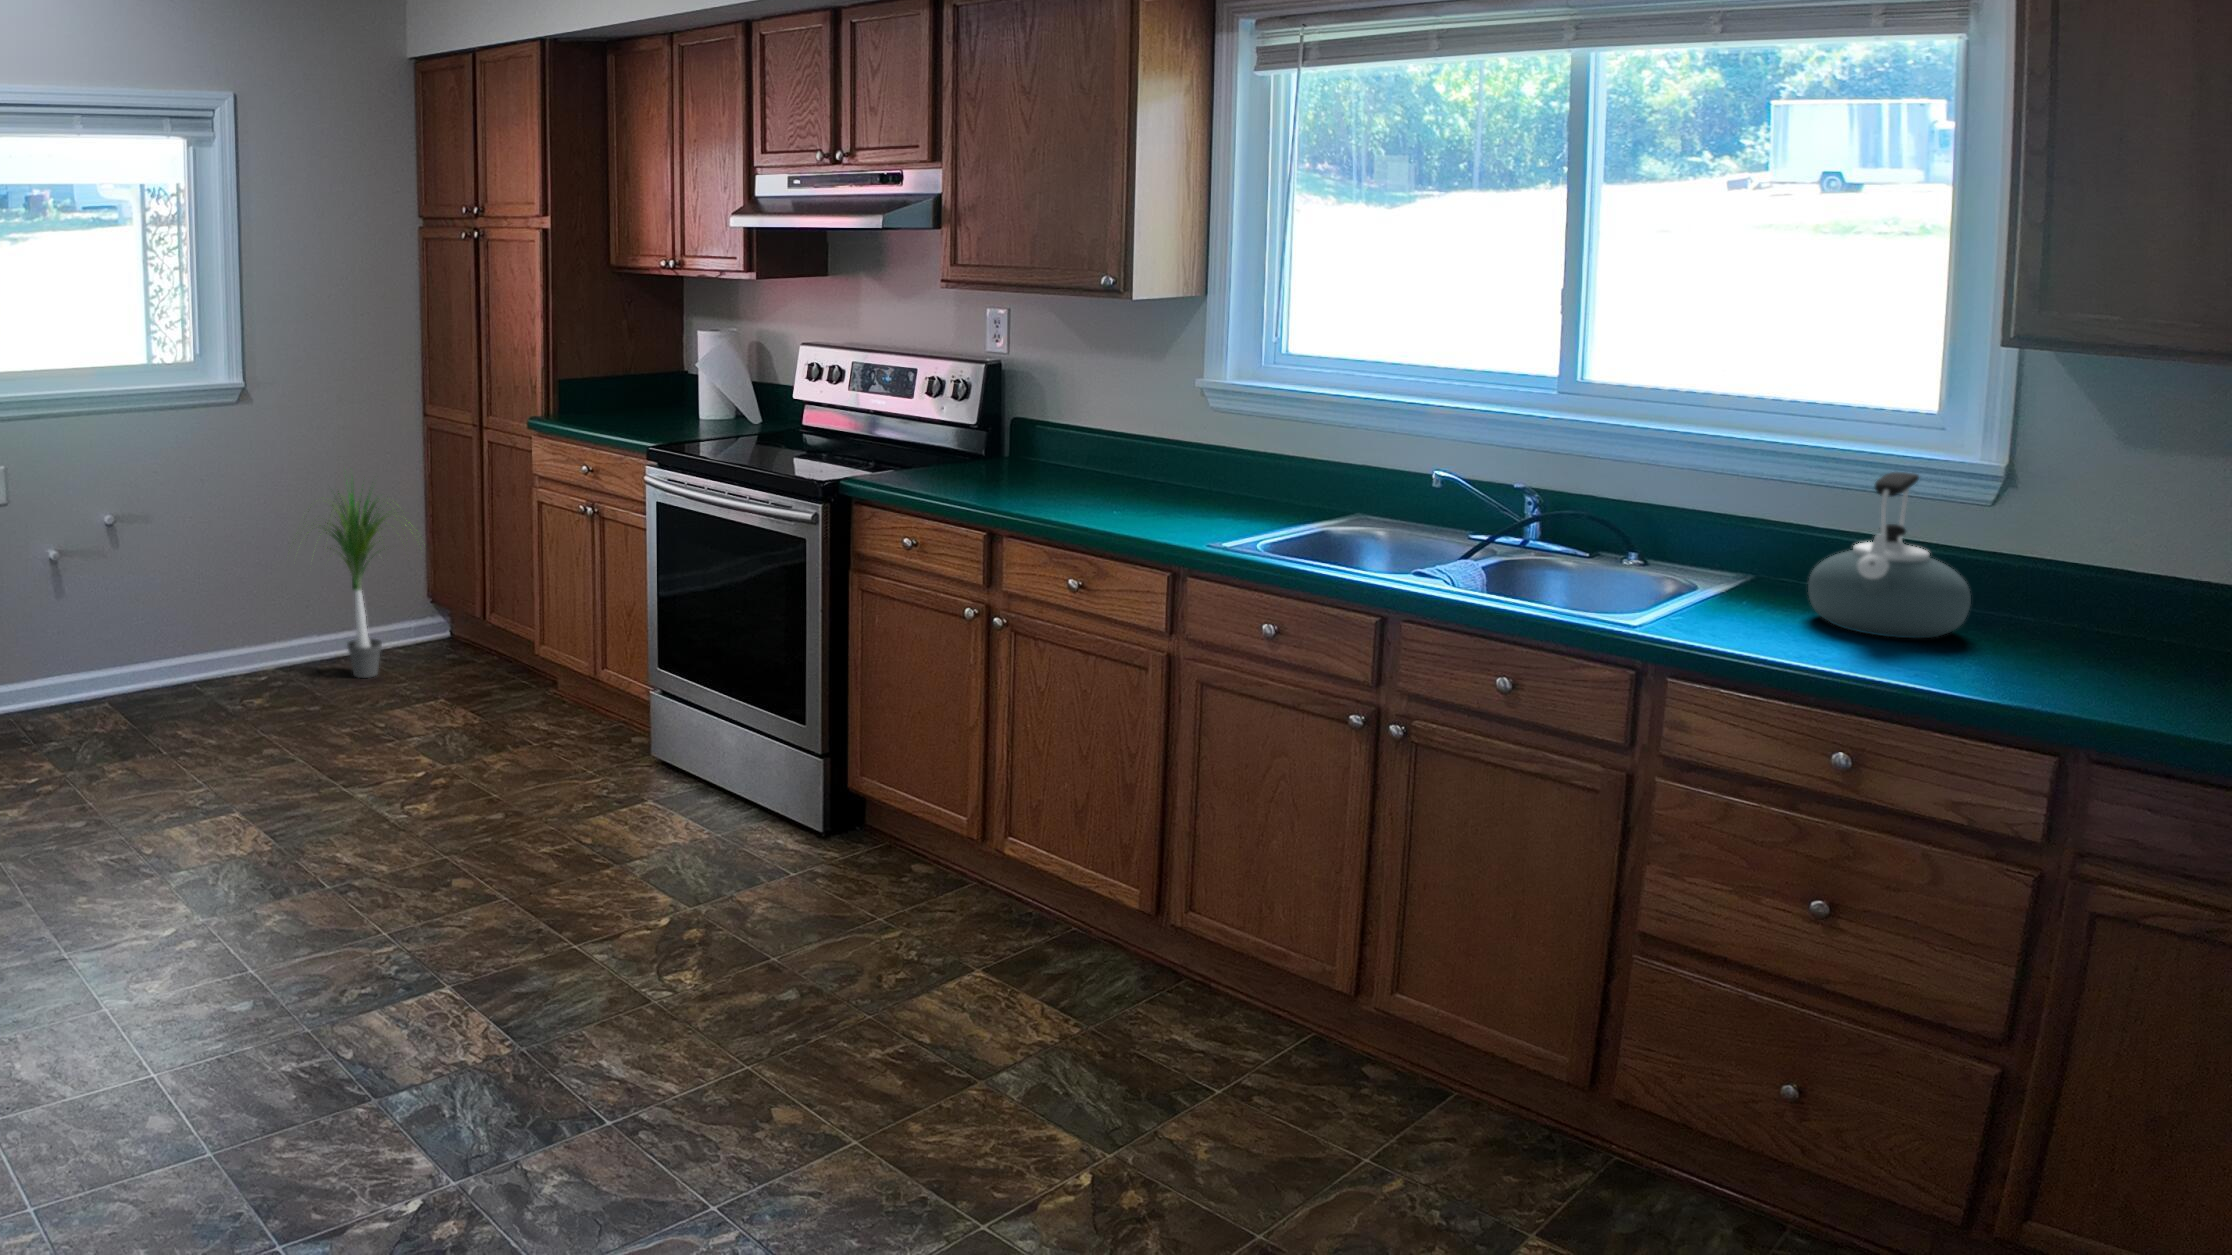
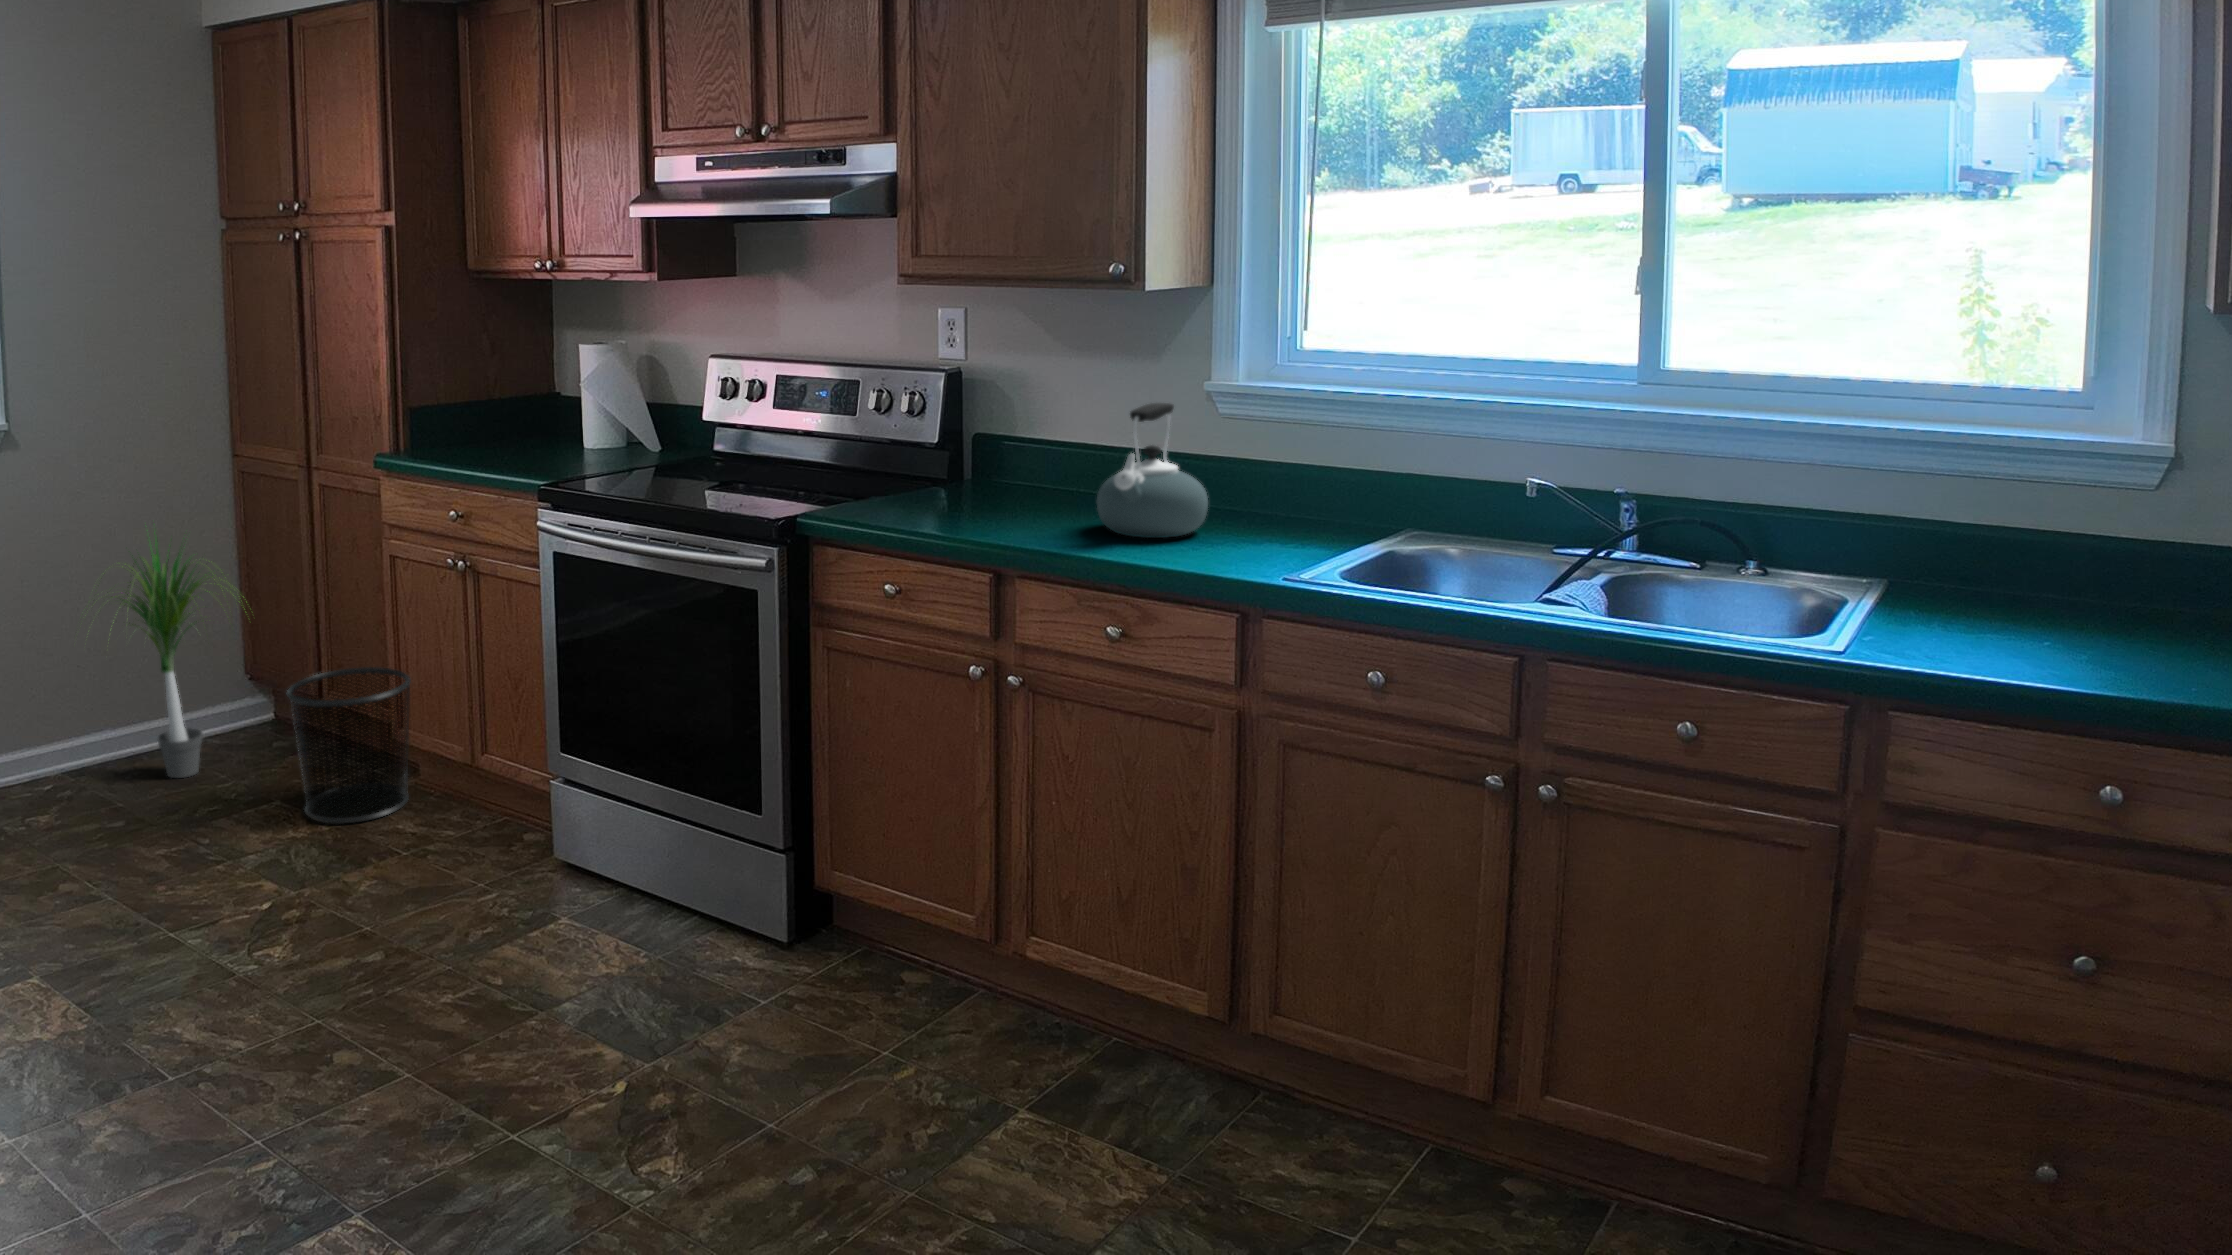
kettle: present [1808,472,1971,638] -> present [1097,403,1208,538]
waste bin: none [445,596,545,721] -> present [286,667,411,824]

